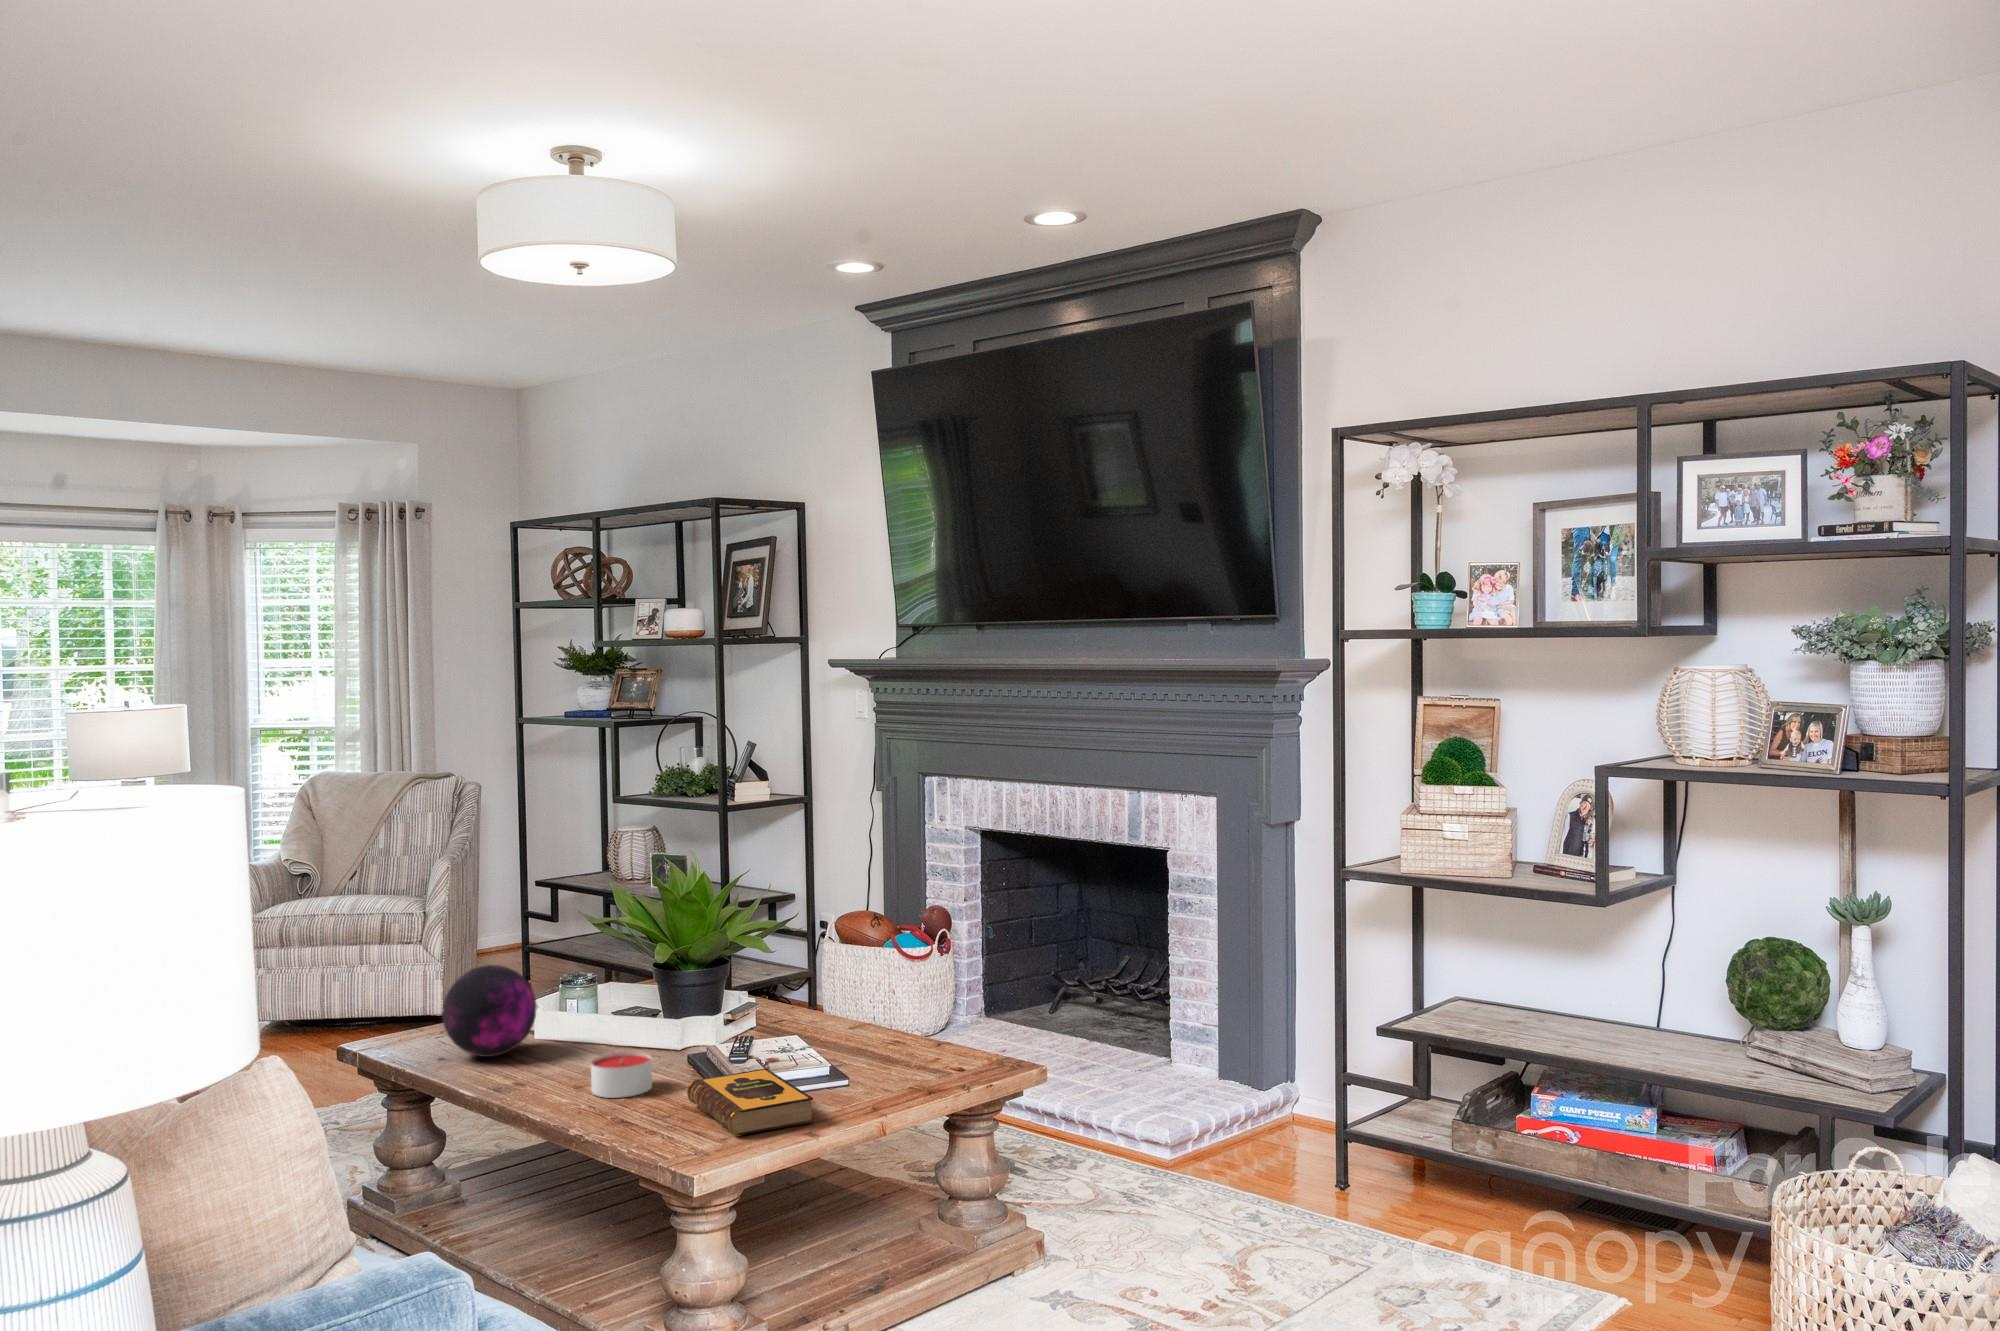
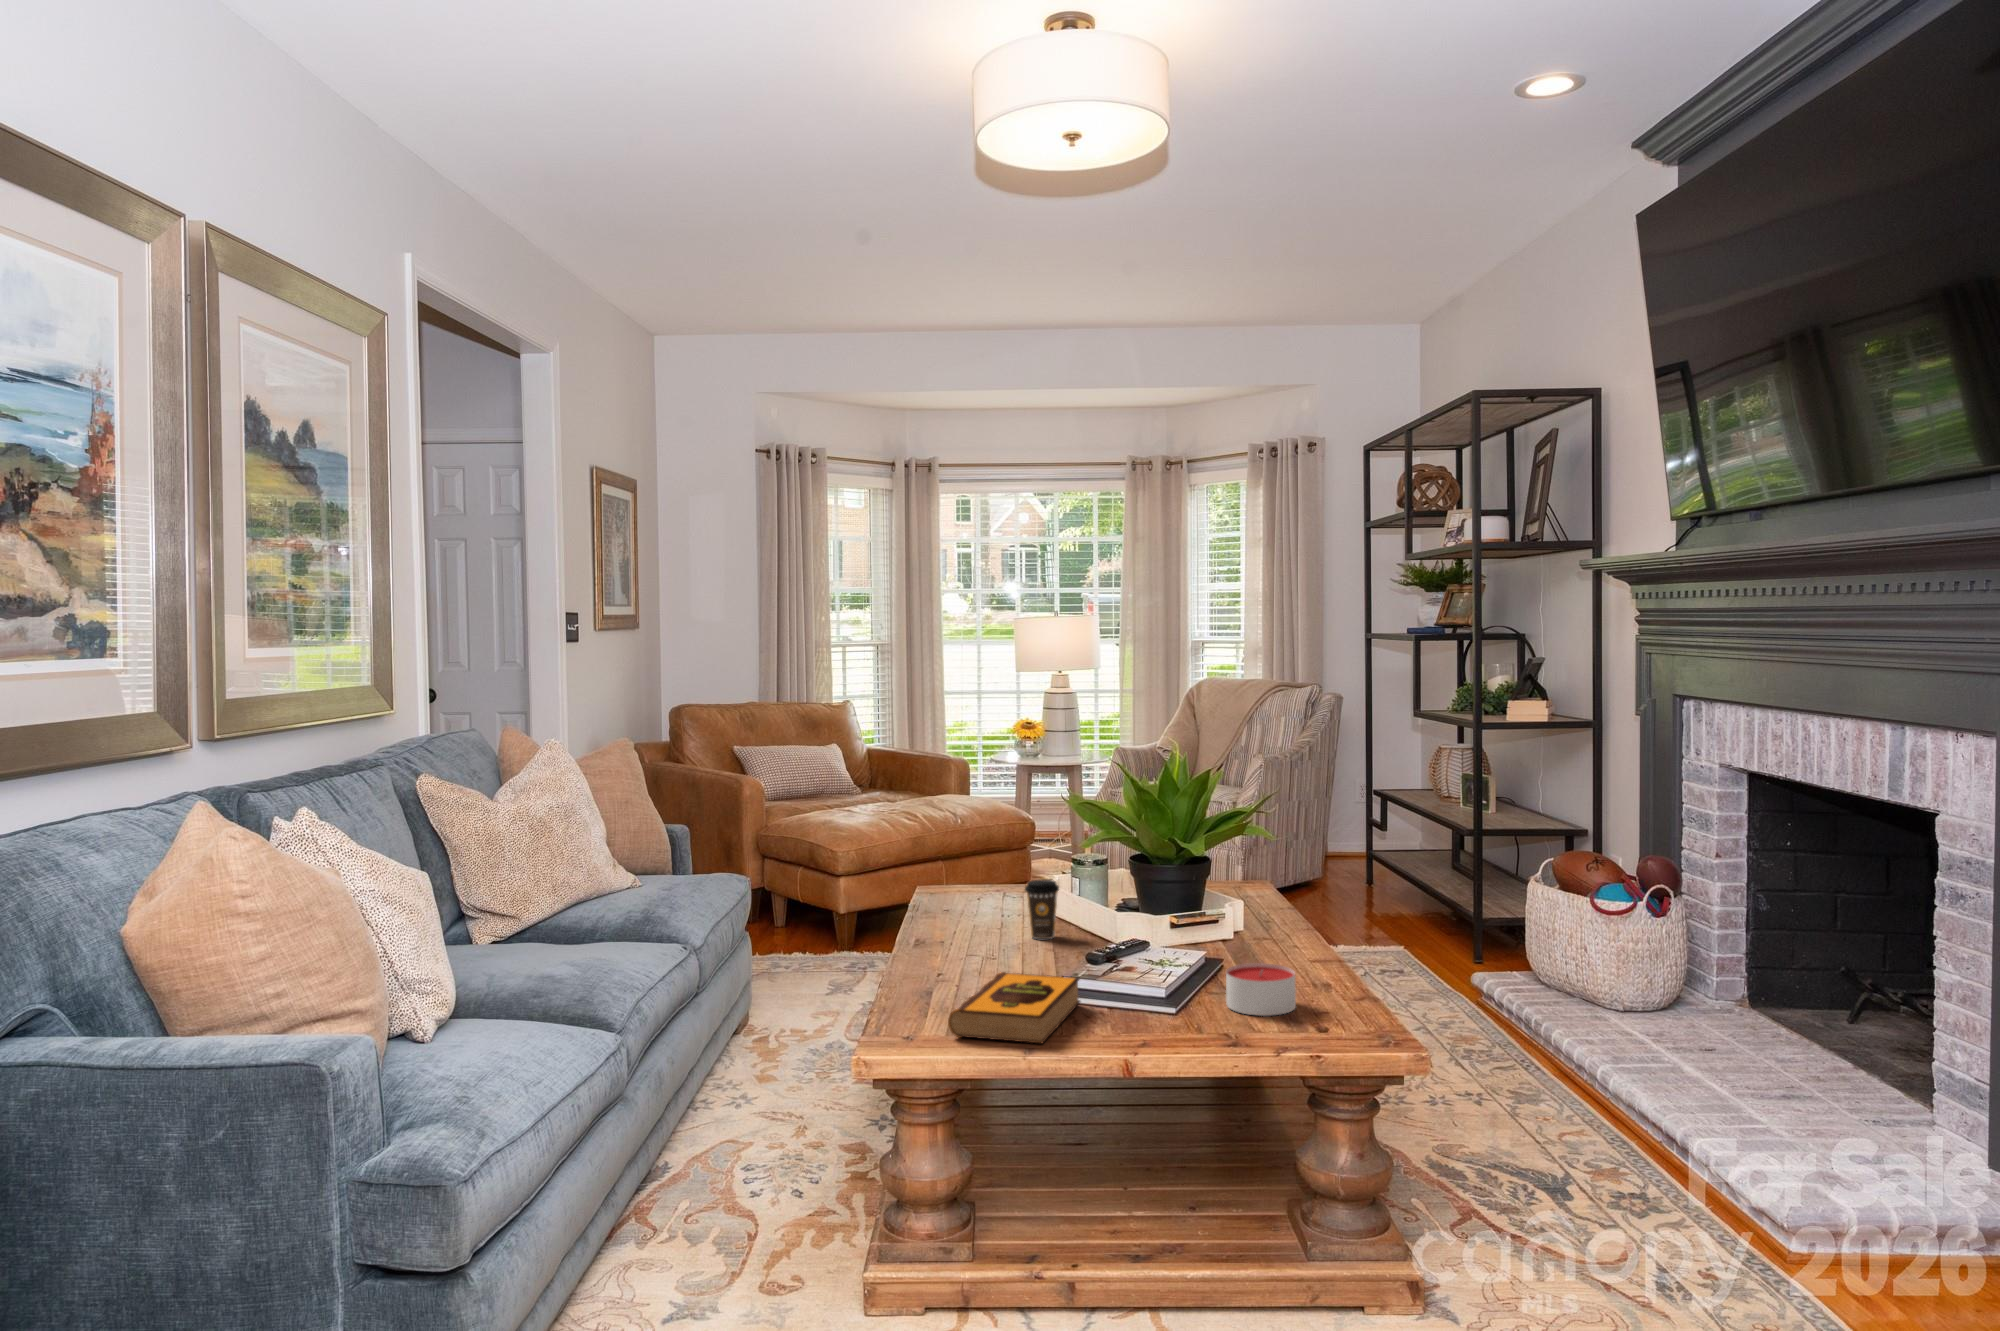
decorative orb: present [442,965,537,1057] -> none [940,834,1025,920]
coffee cup: none [573,998,610,1059] -> present [1025,880,1059,939]
candle: present [591,1052,652,1098] -> present [1226,963,1296,1016]

